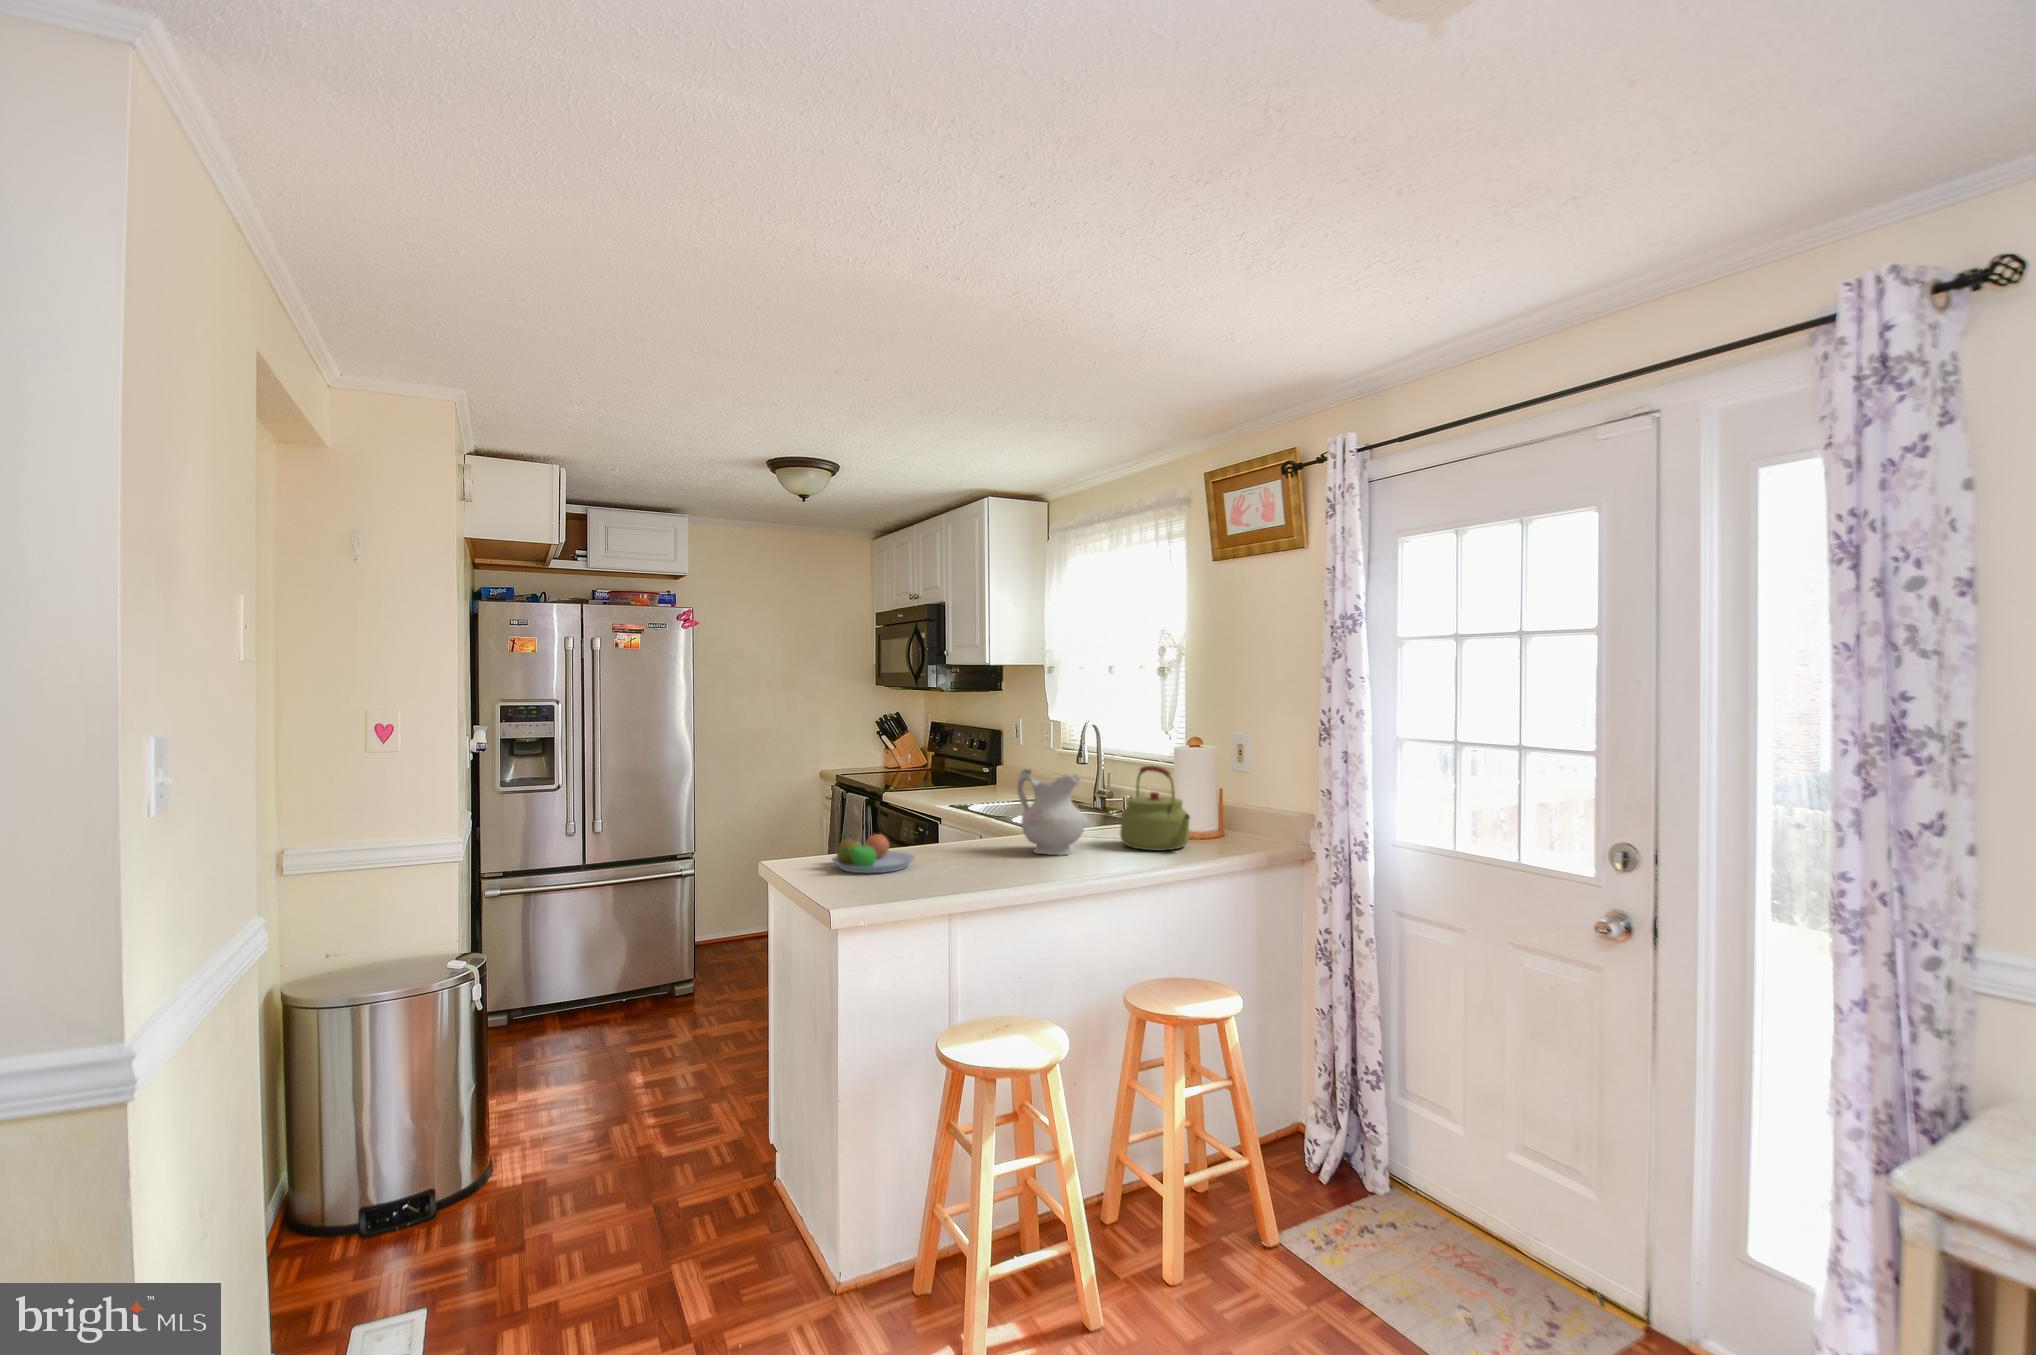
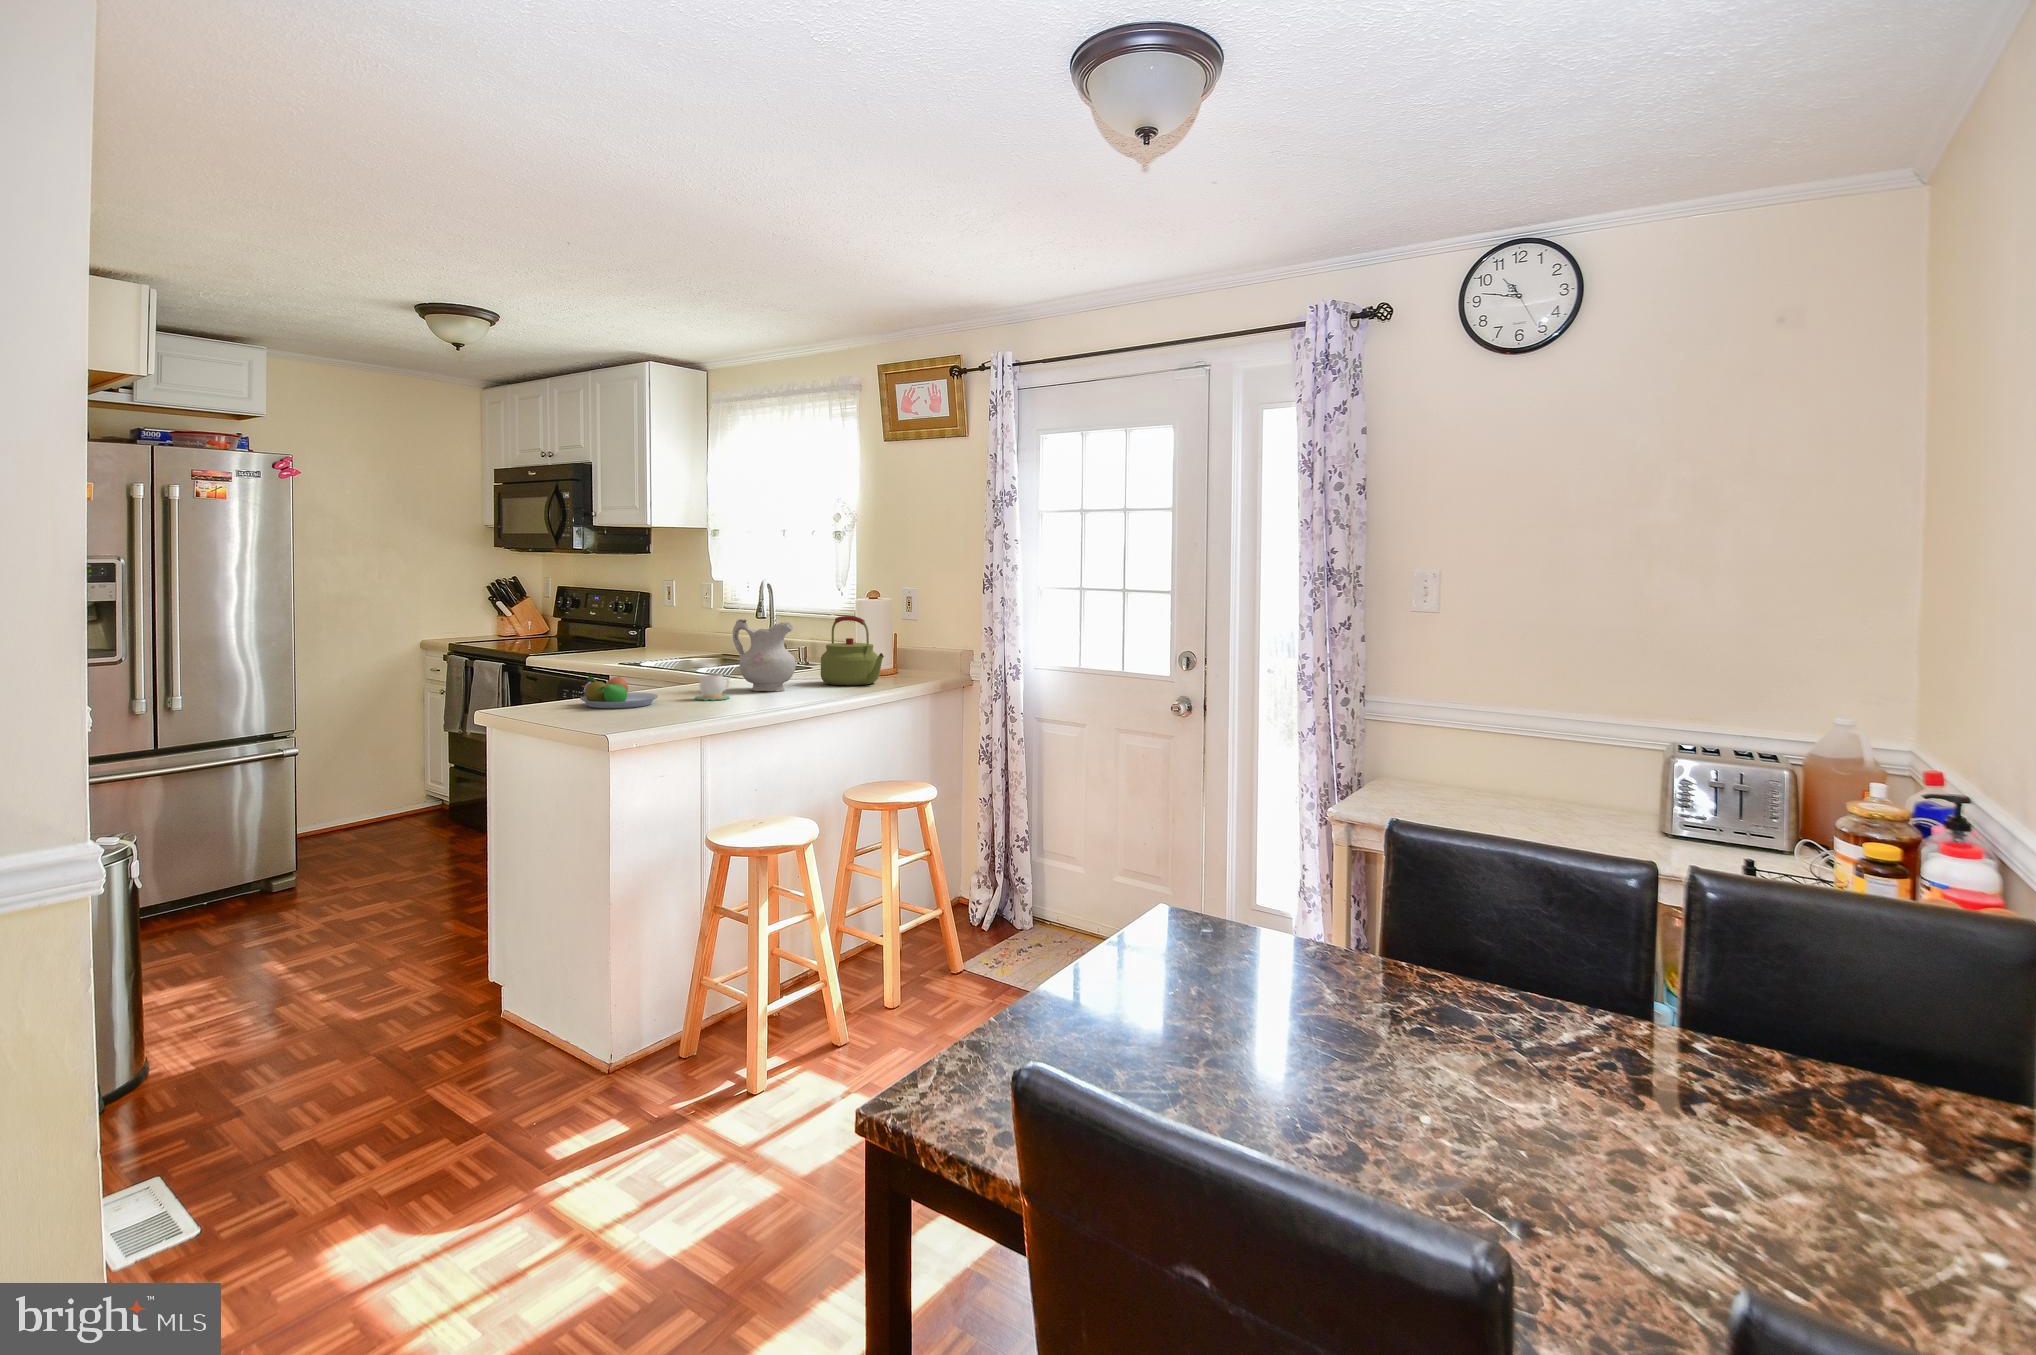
mug: none [958,835,999,867] -> present [695,674,730,701]

